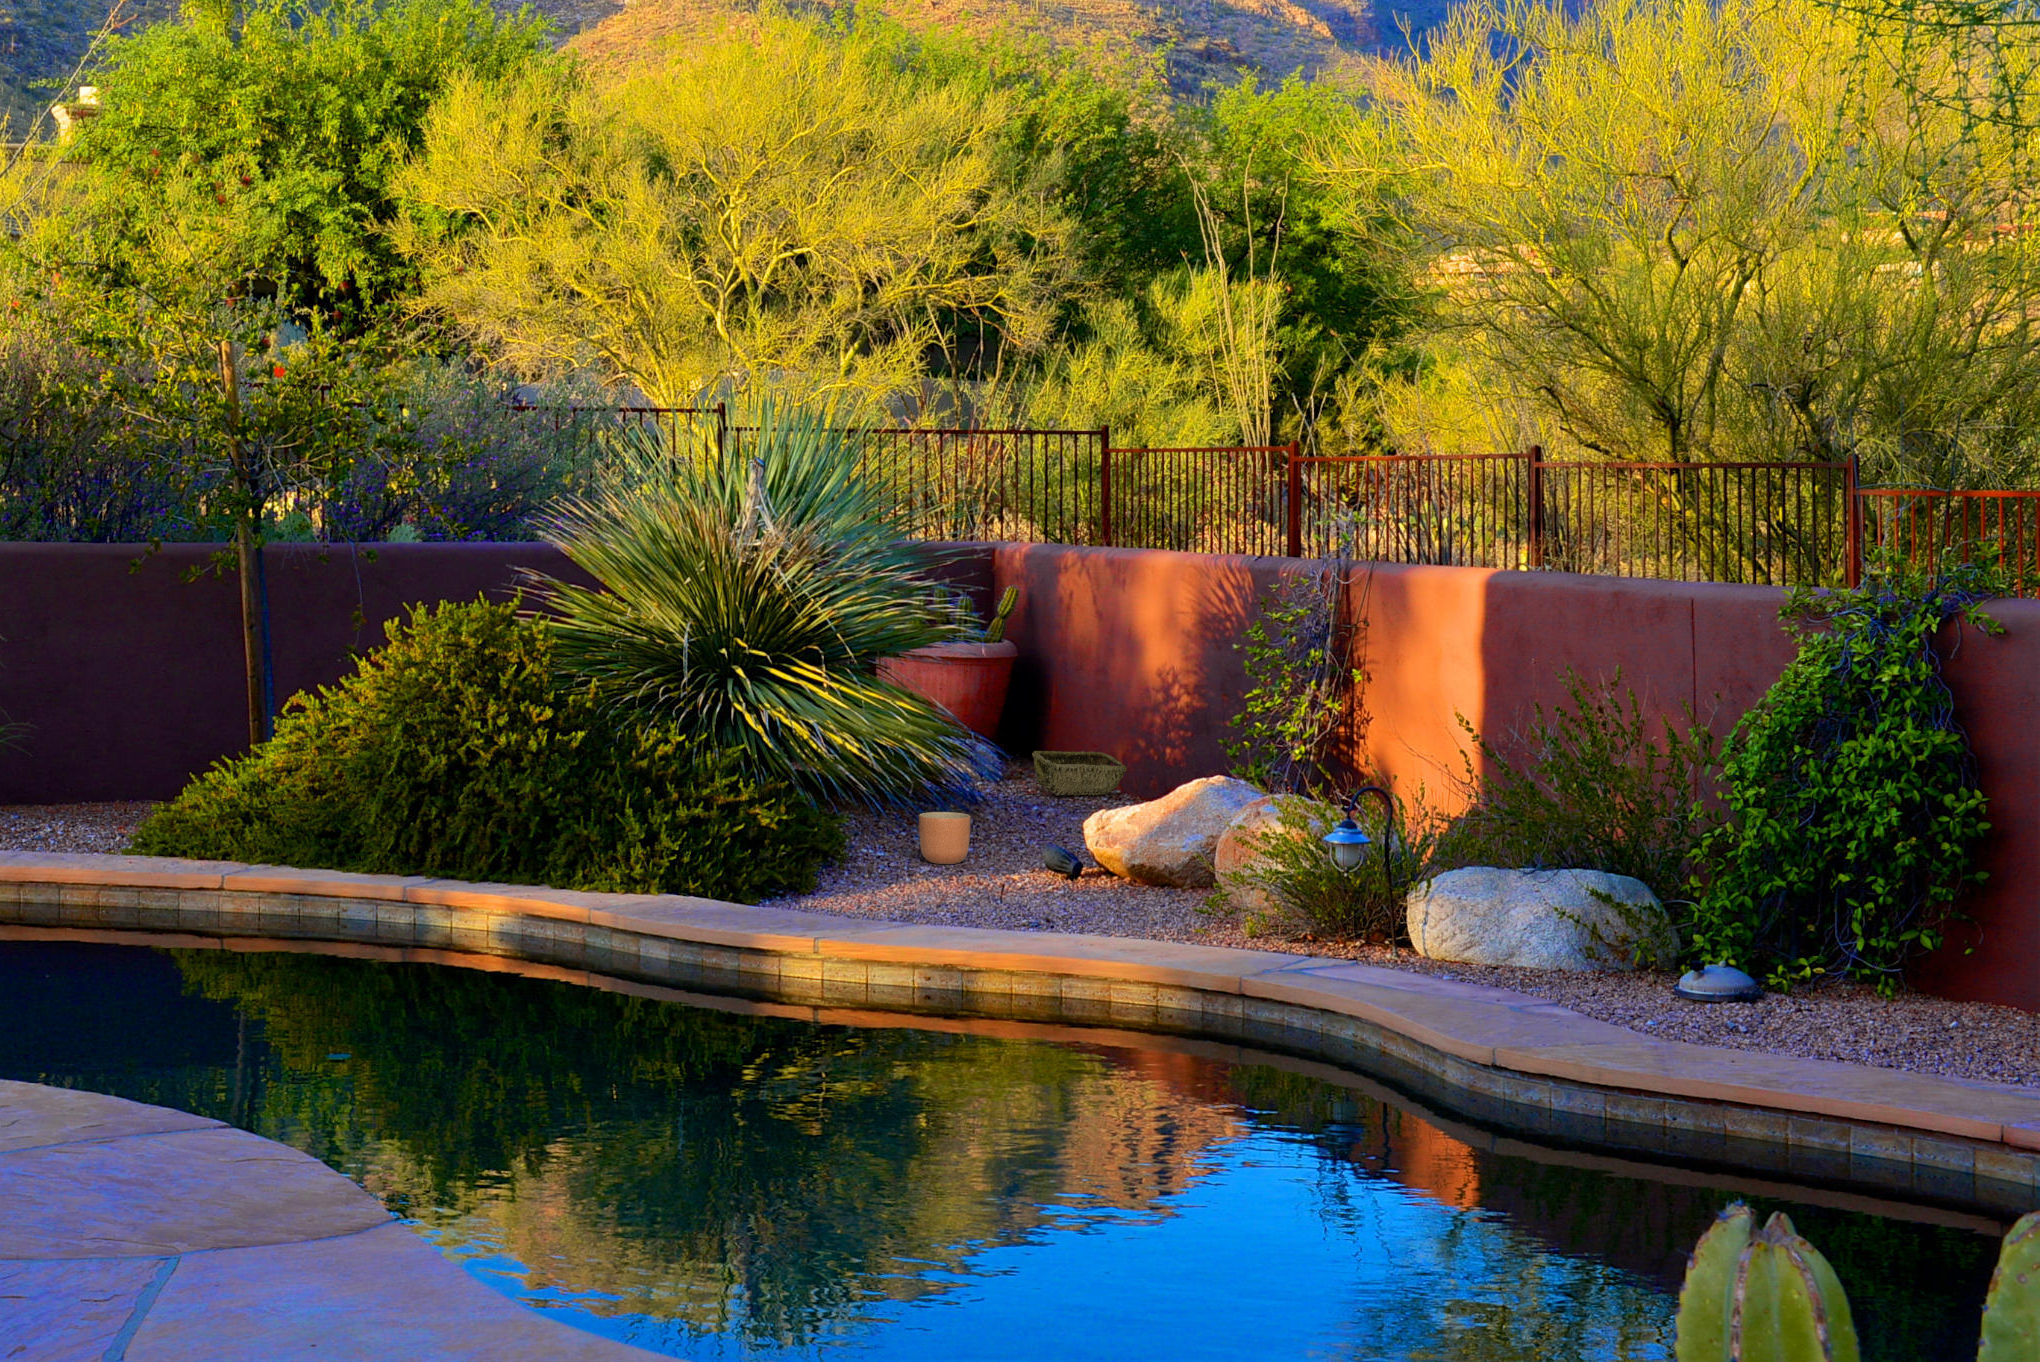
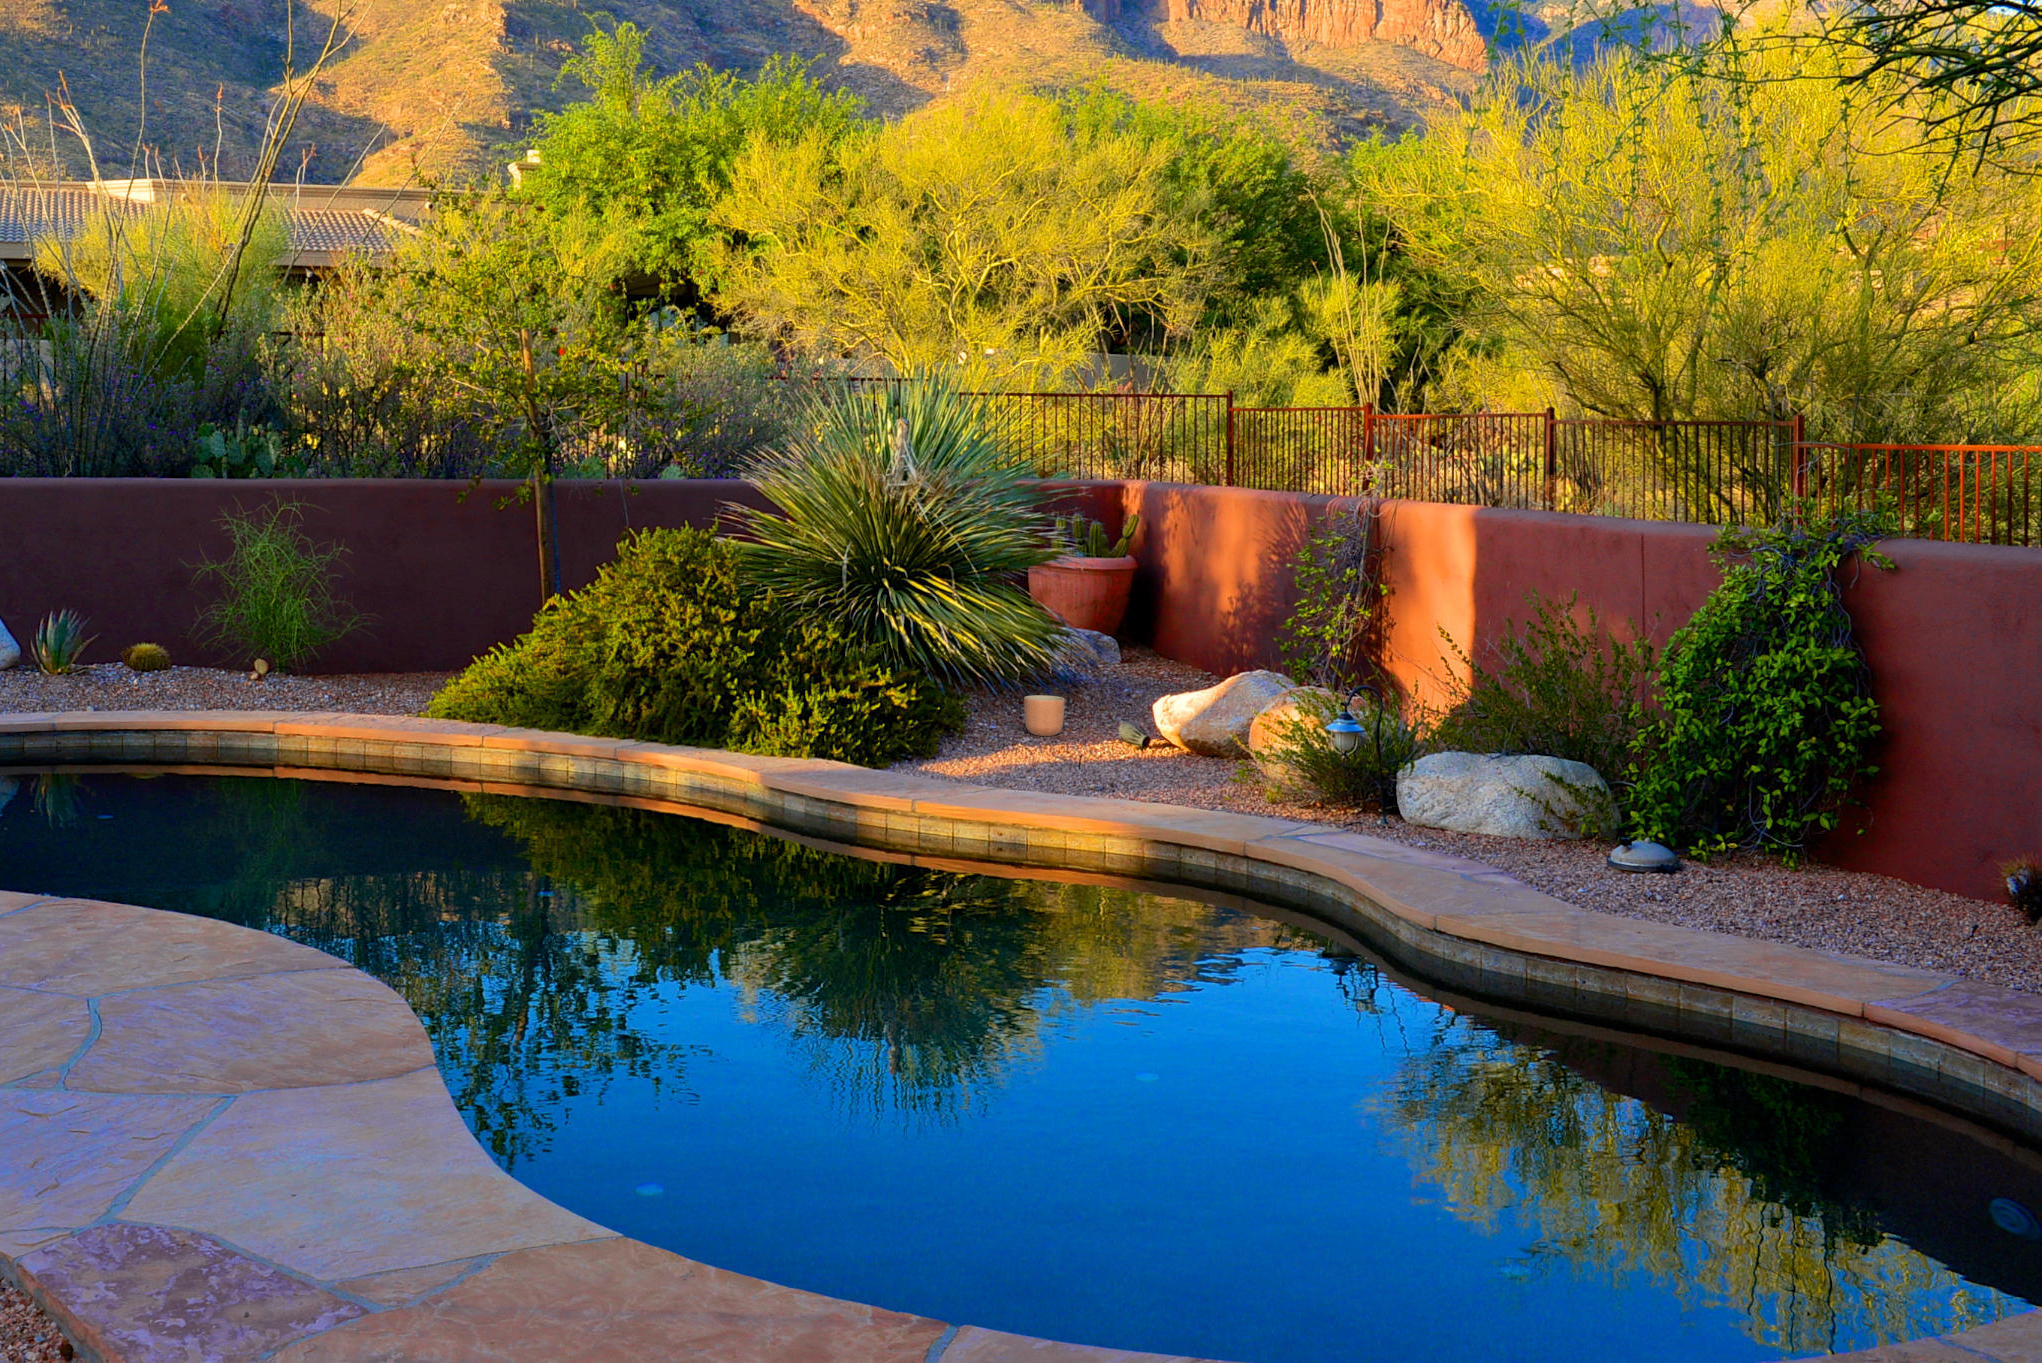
woven basket: present [1032,751,1127,796] -> none [1133,648,1209,684]

